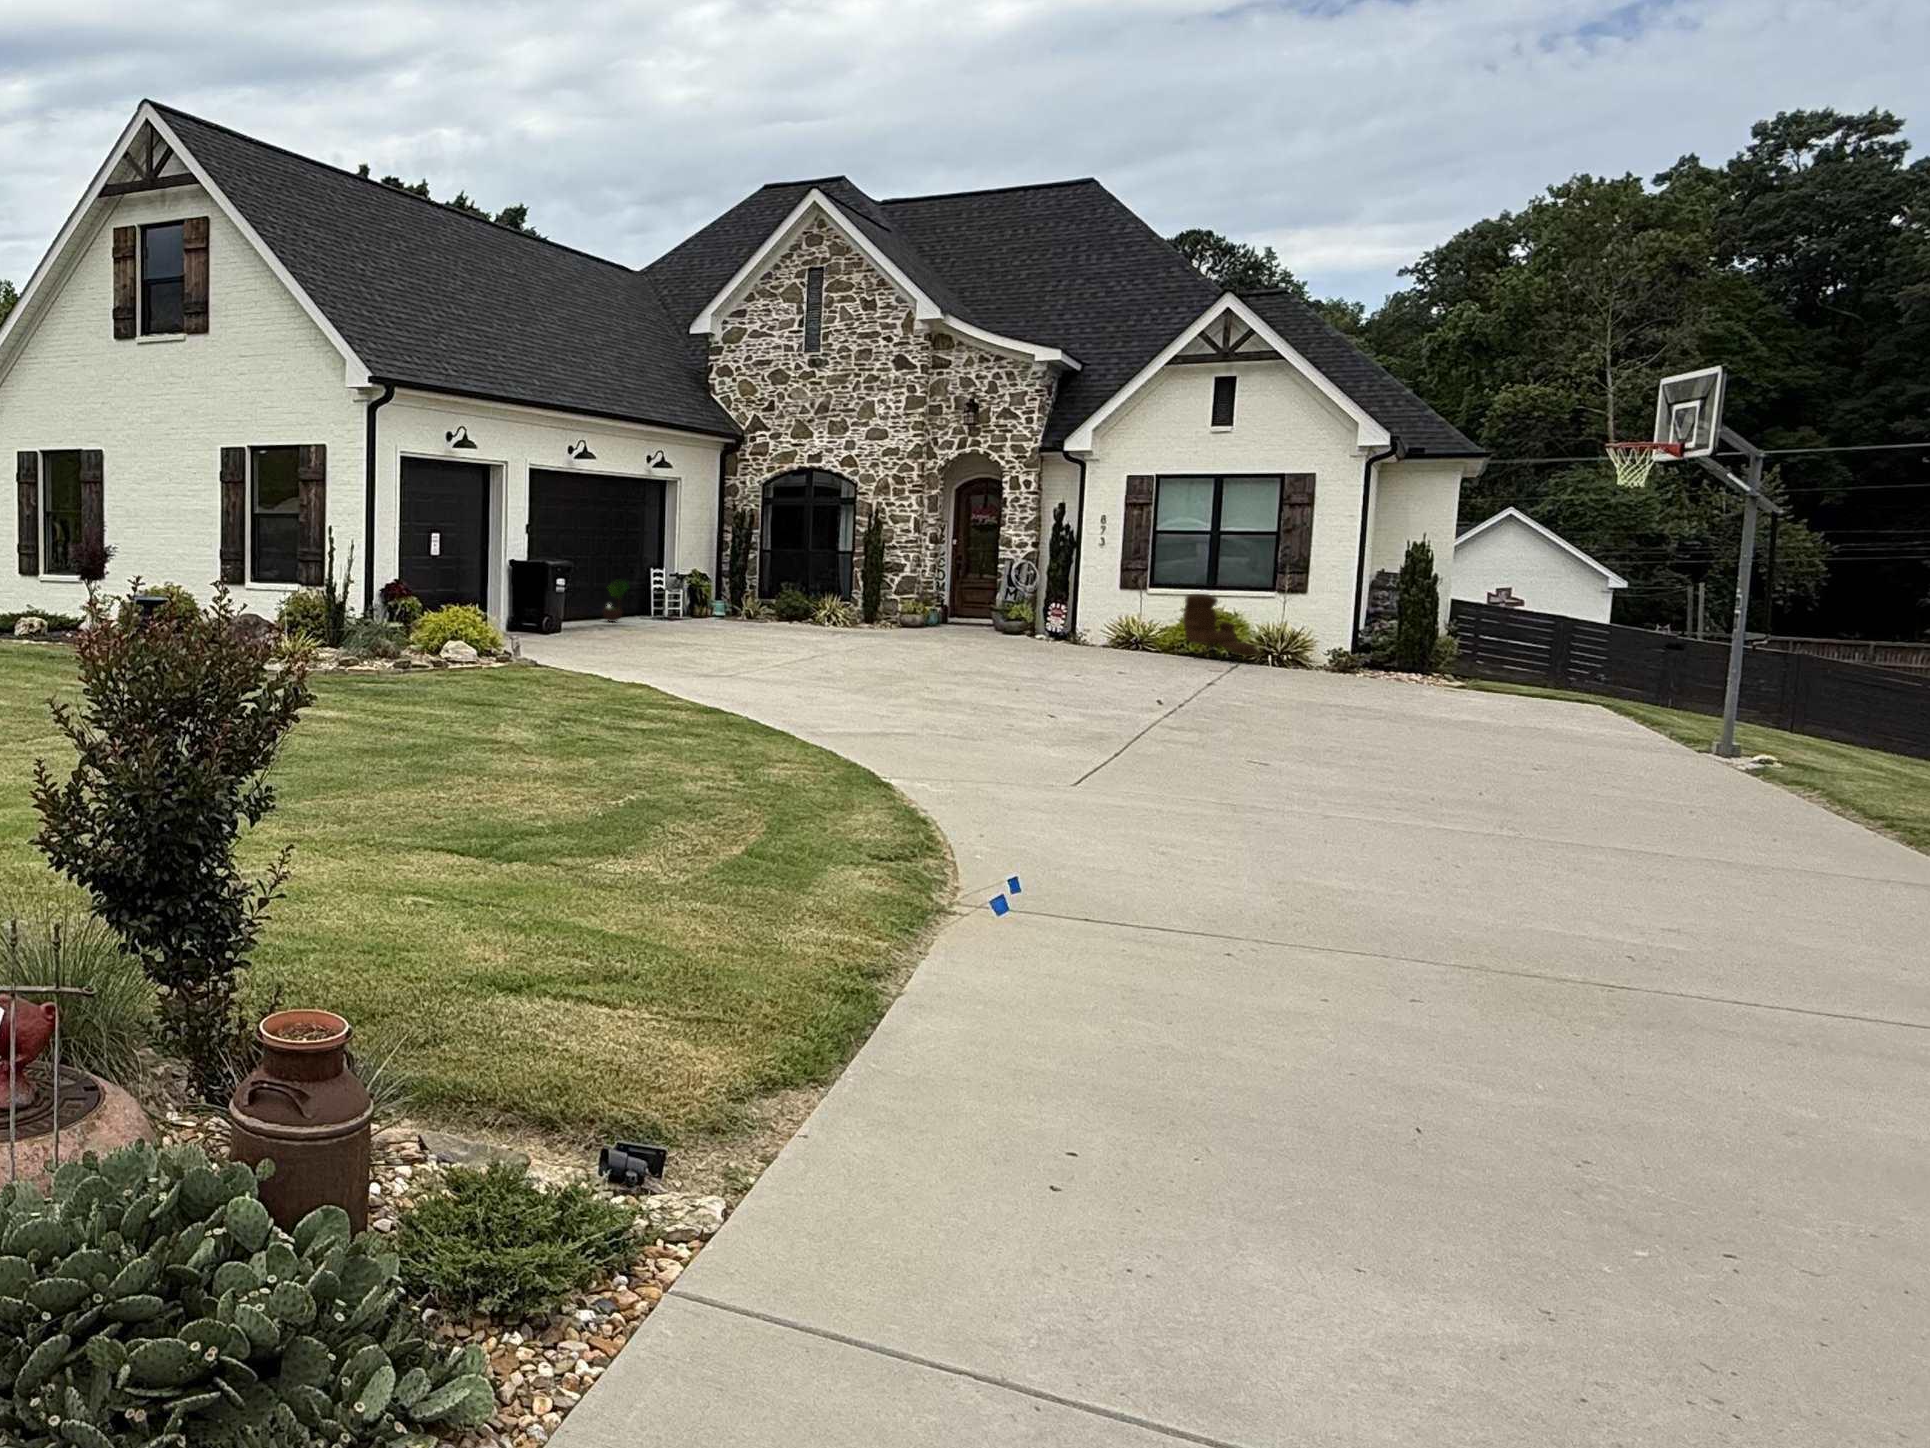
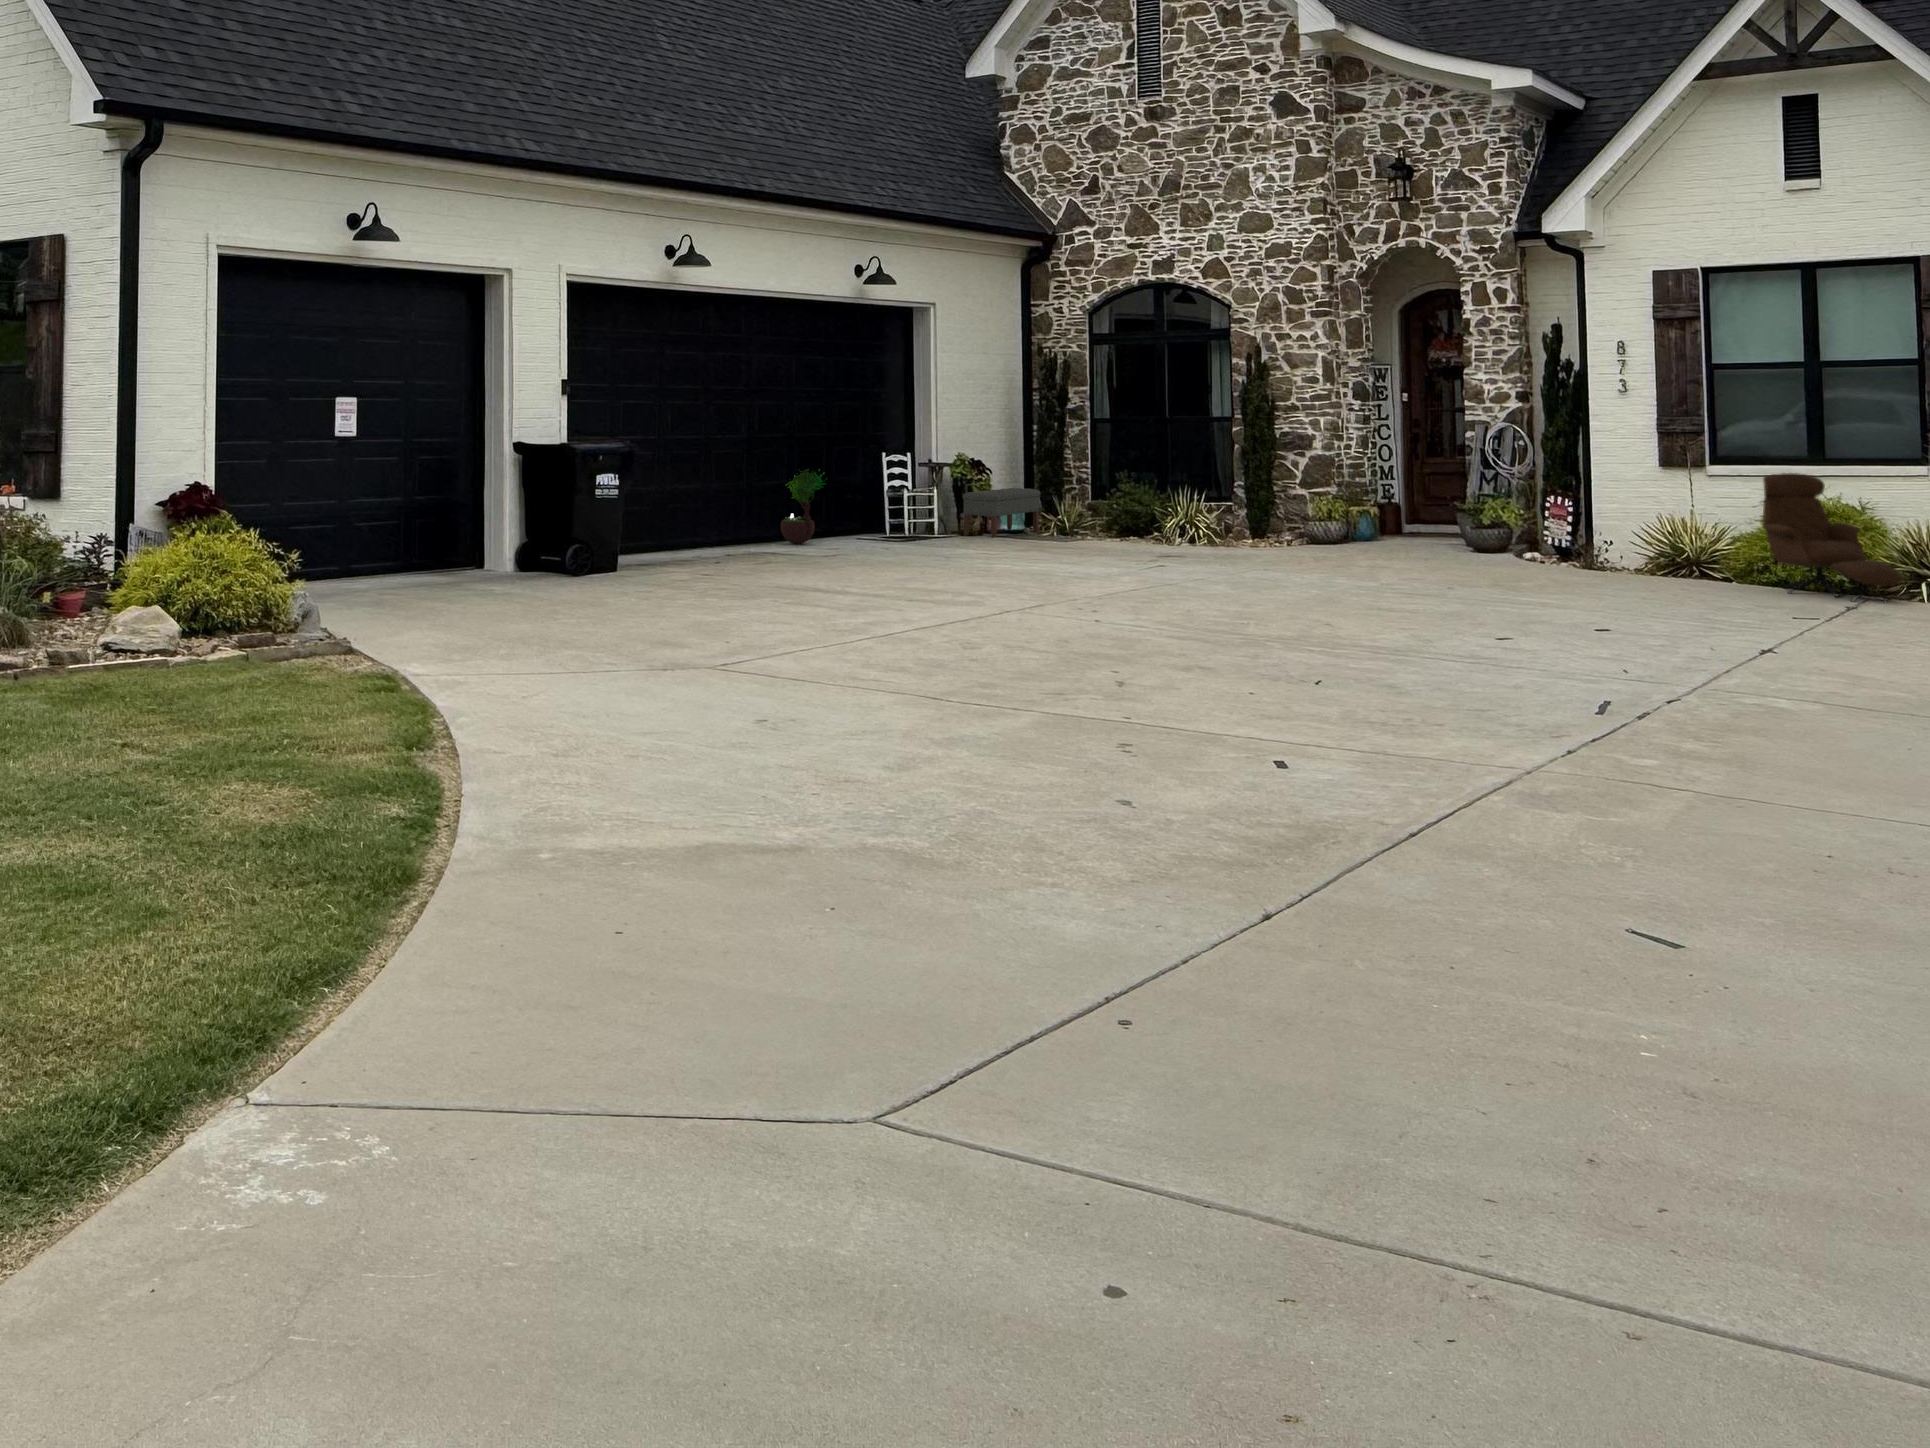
bench: none [694,591,734,621] -> present [962,488,1041,538]

